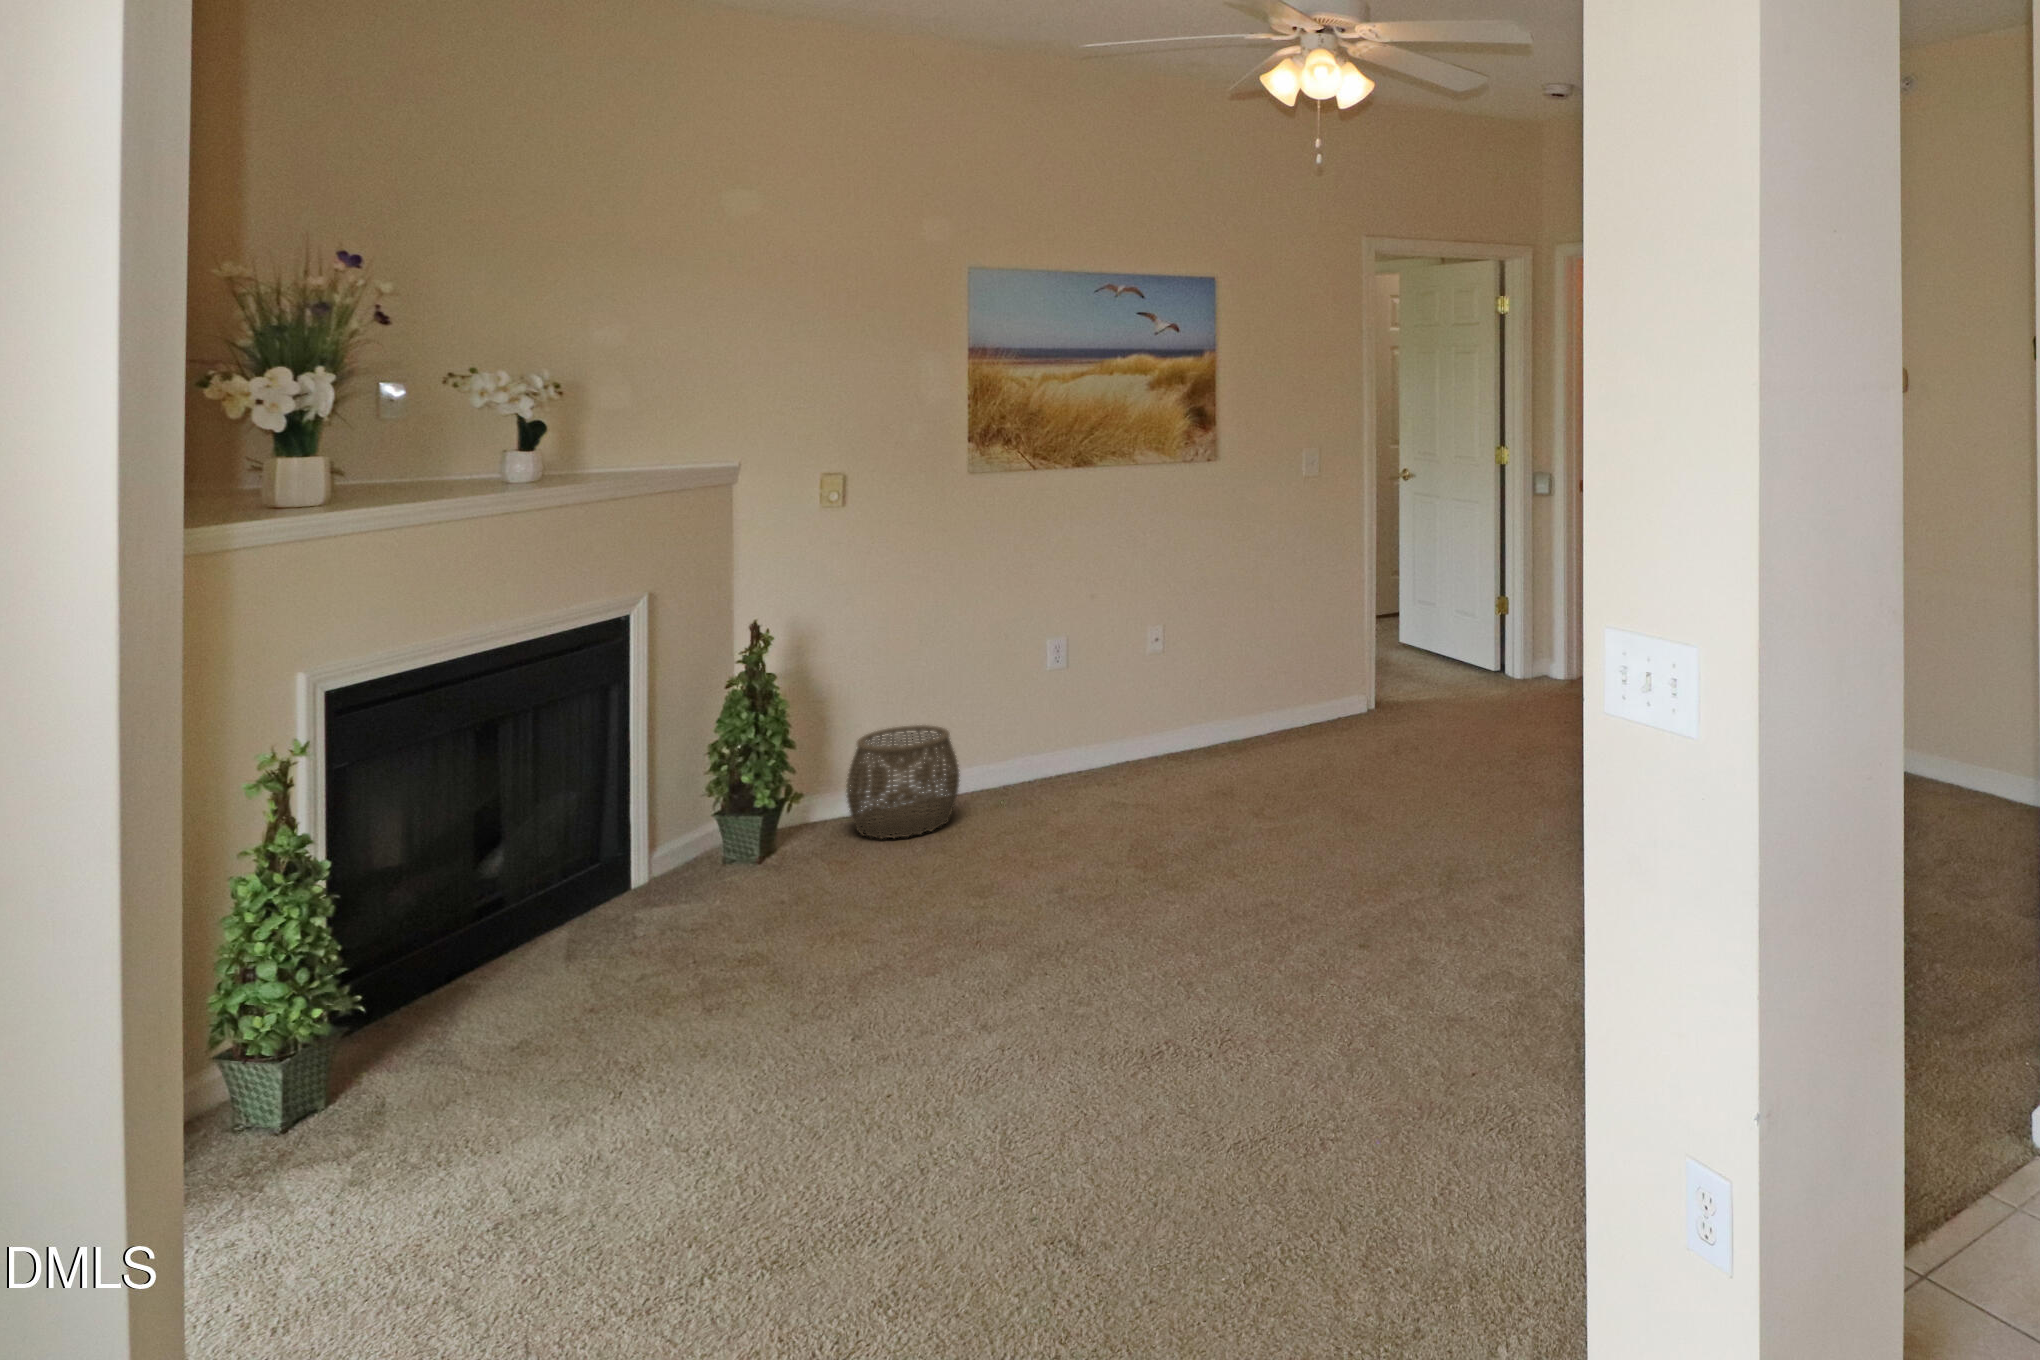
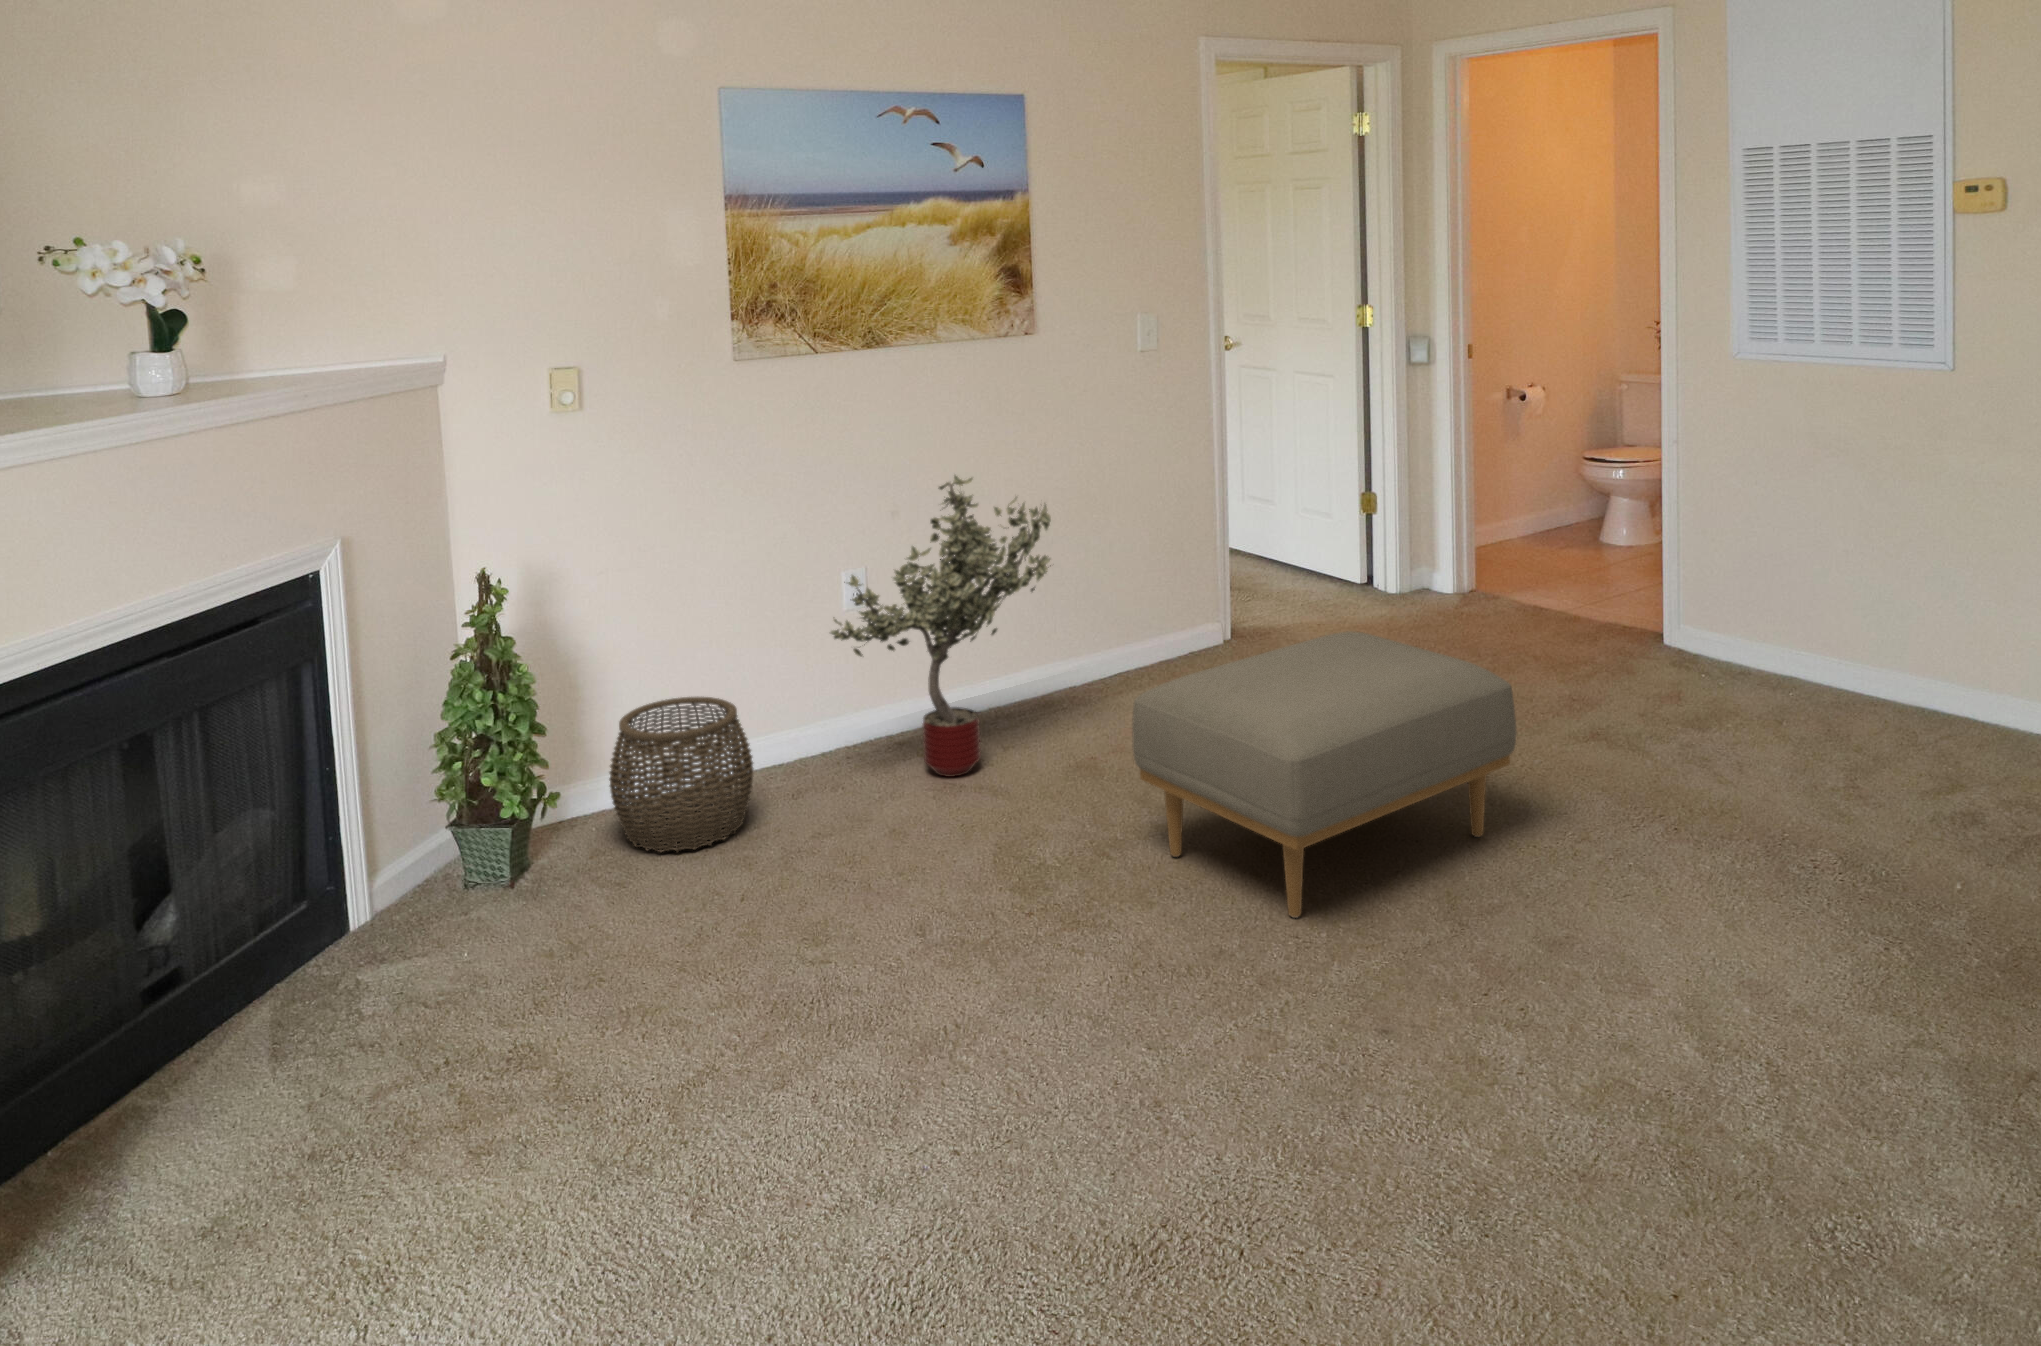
potted tree: none [1027,562,1209,793] -> present [831,475,1051,777]
ottoman: none [1237,682,1513,874] -> present [1132,631,1517,918]

